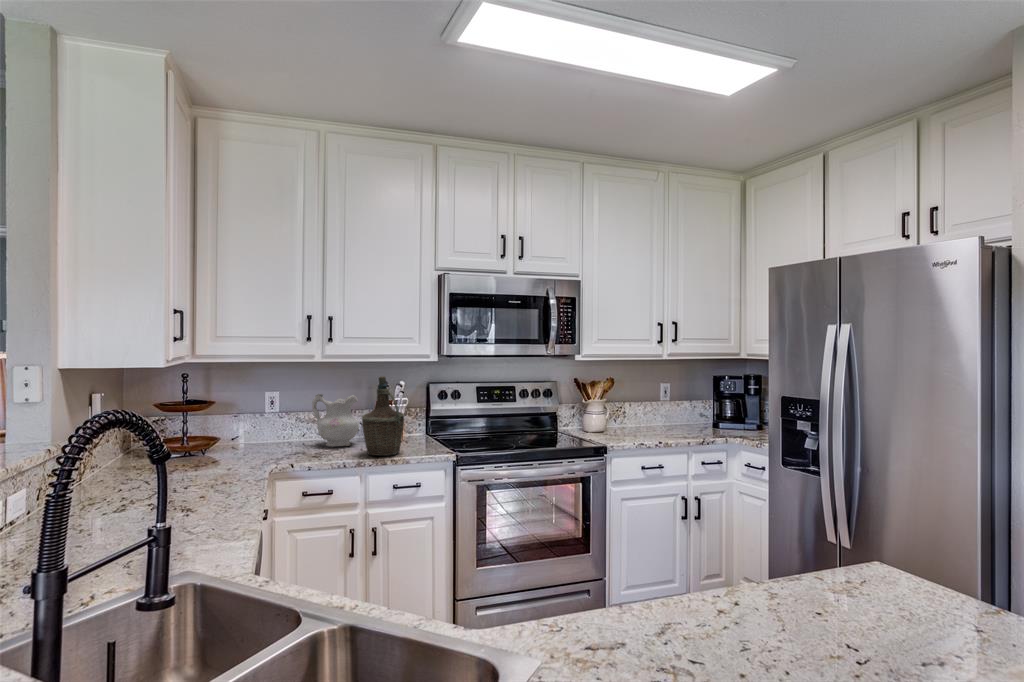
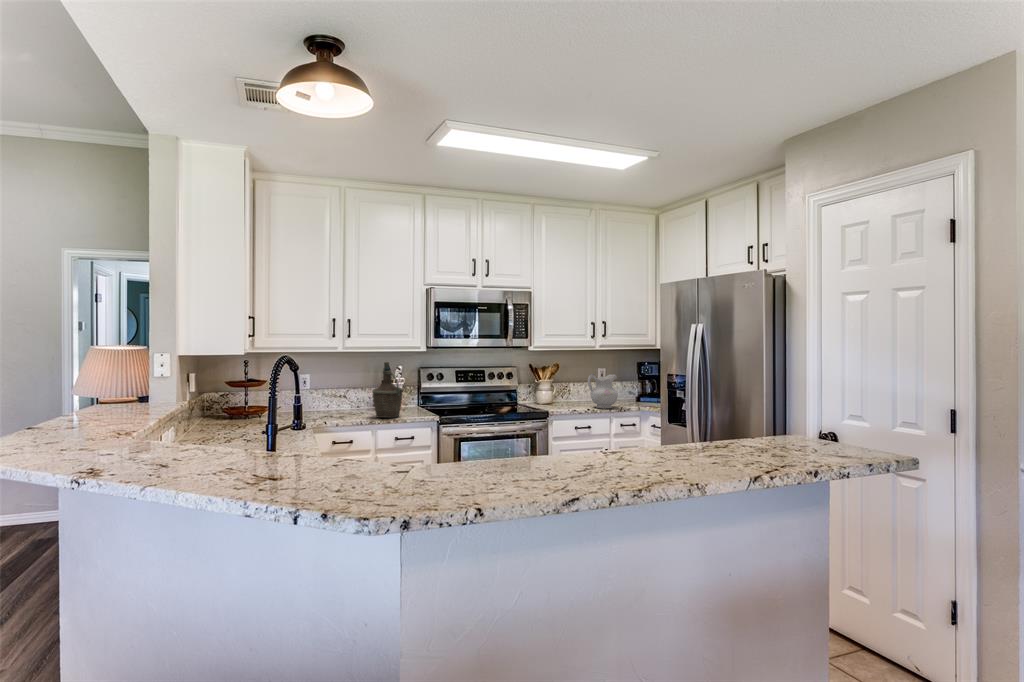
ceramic pitcher: present [312,394,359,447] -> present [588,374,618,408]

